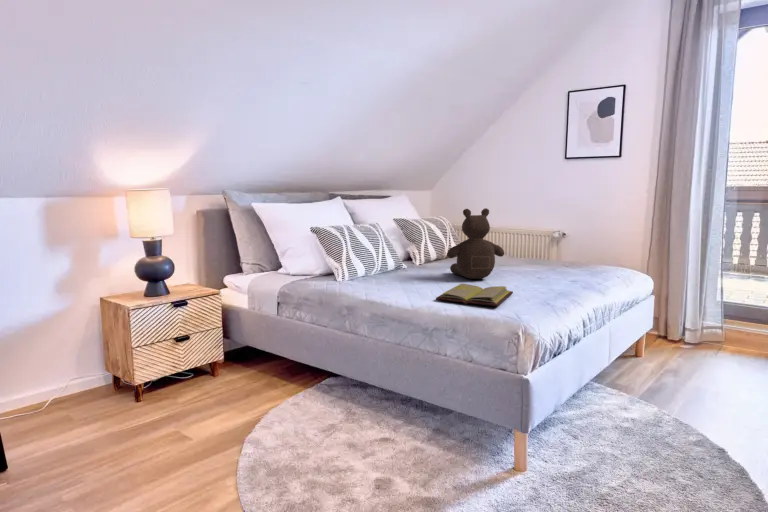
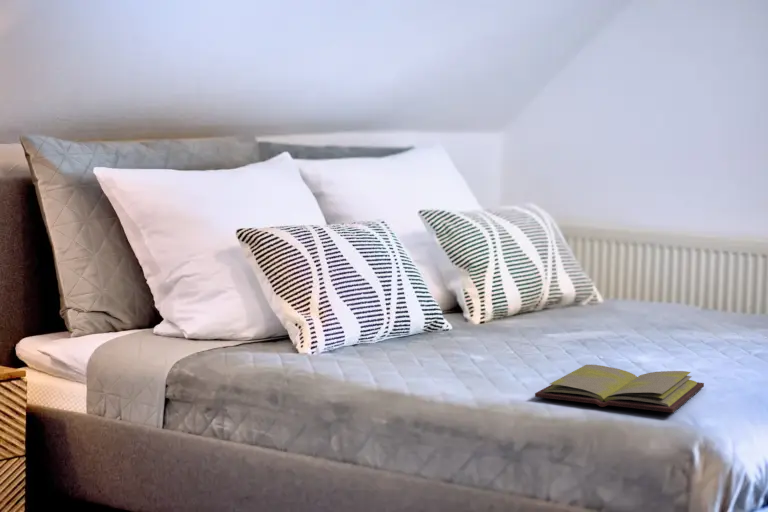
teddy bear: present [447,208,504,279] -> none [553,194,683,354]

